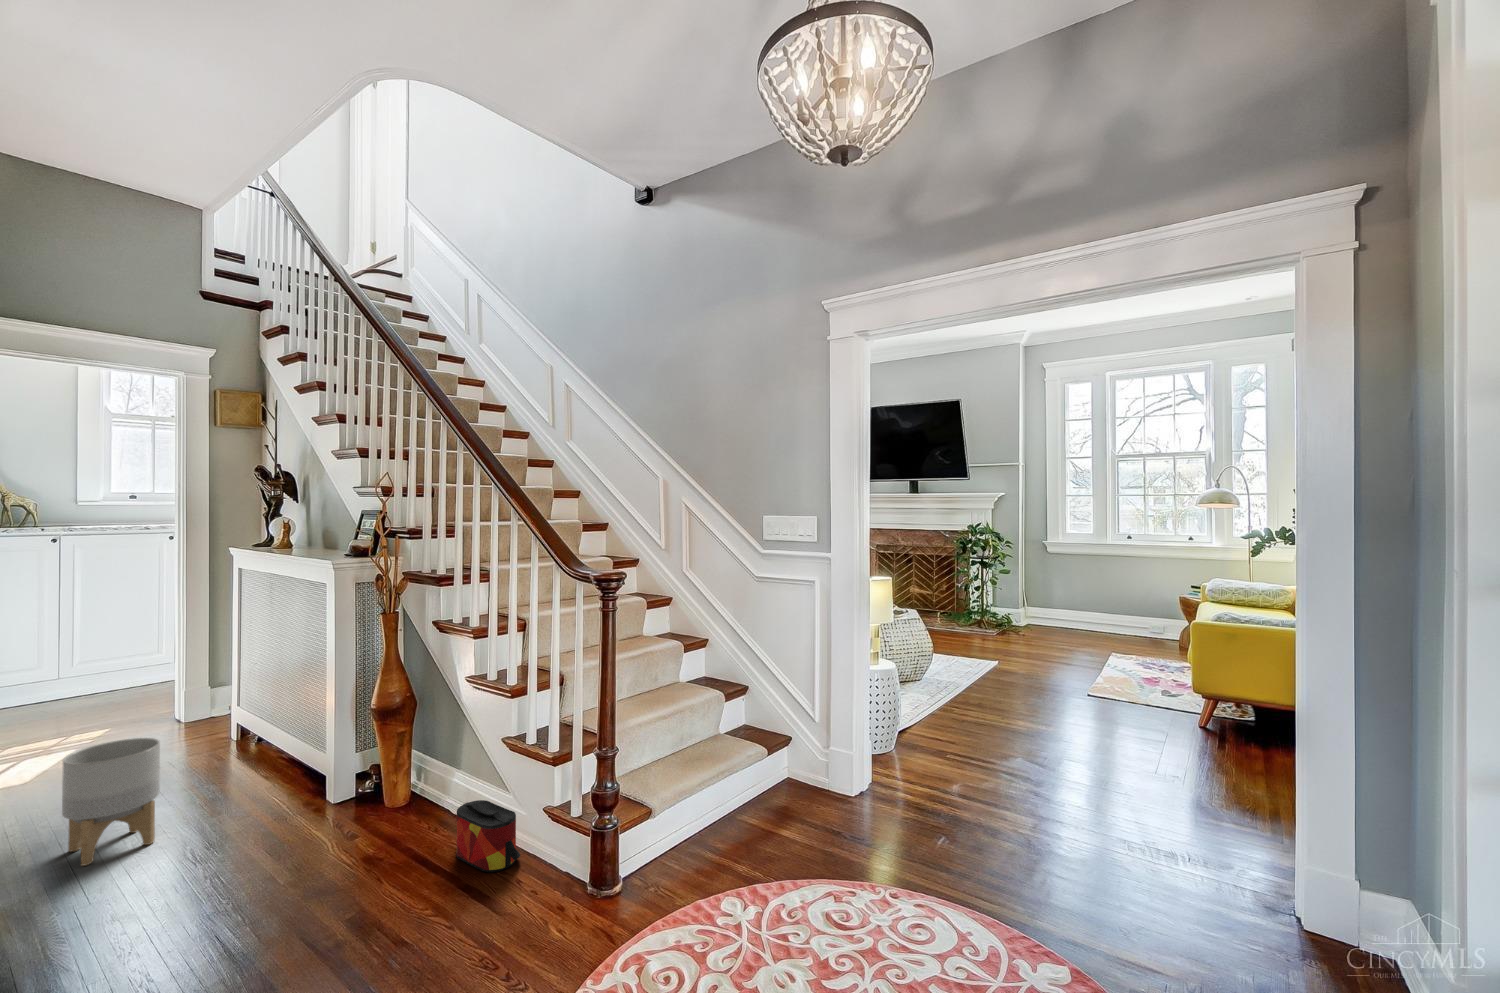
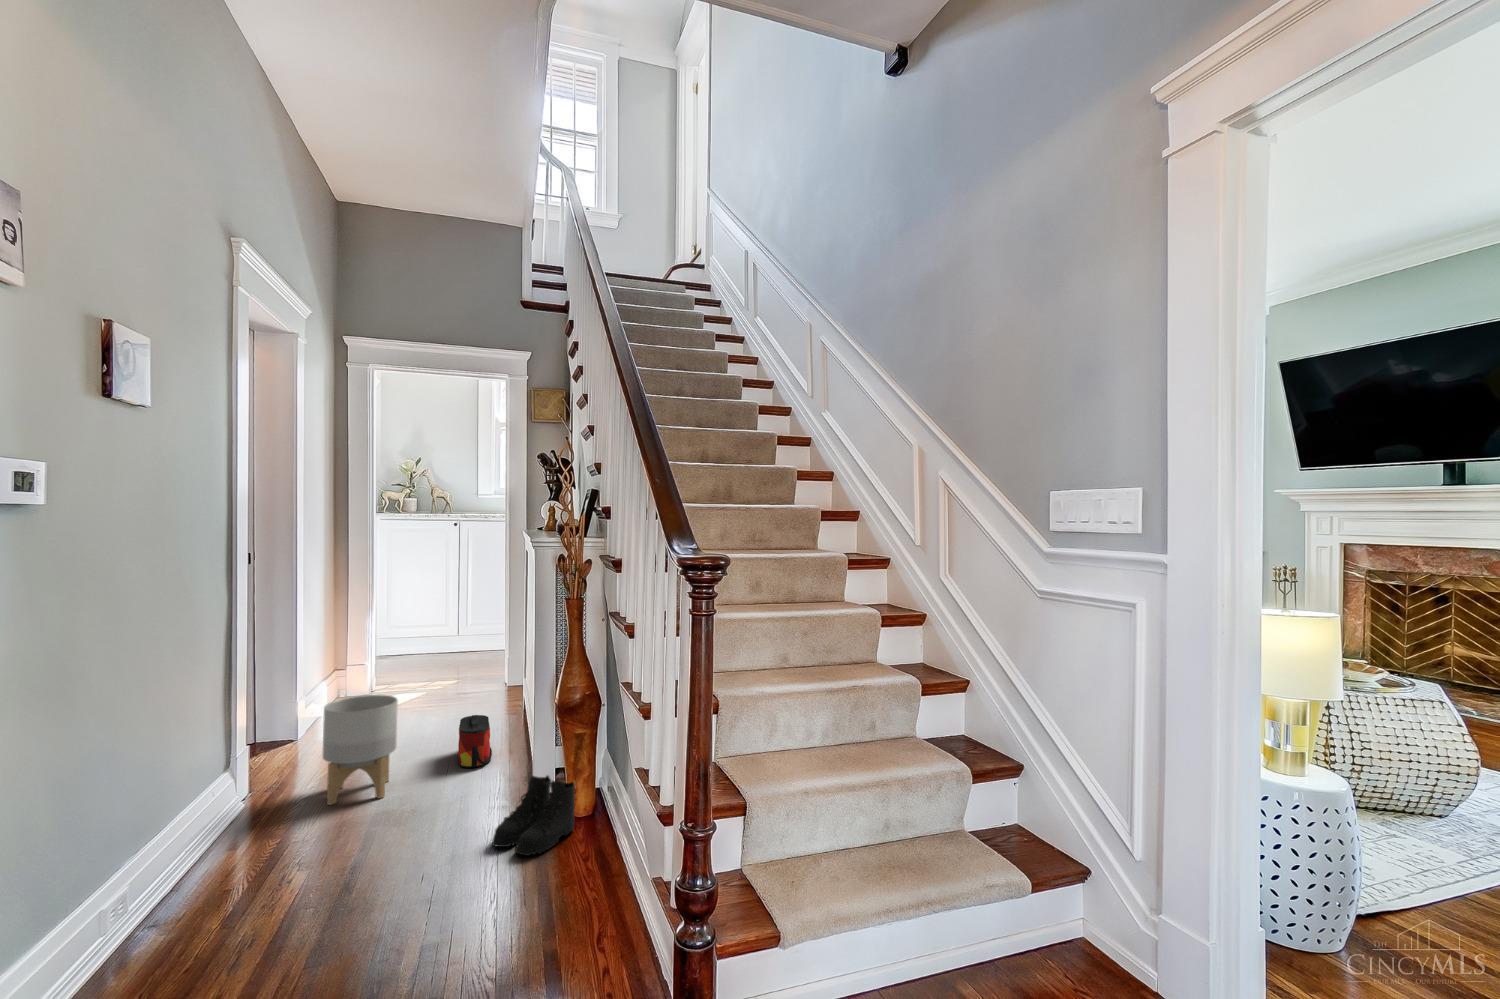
boots: none [337,771,409,841] -> present [492,776,576,855]
bag: present [456,800,520,872] -> present [458,715,492,768]

